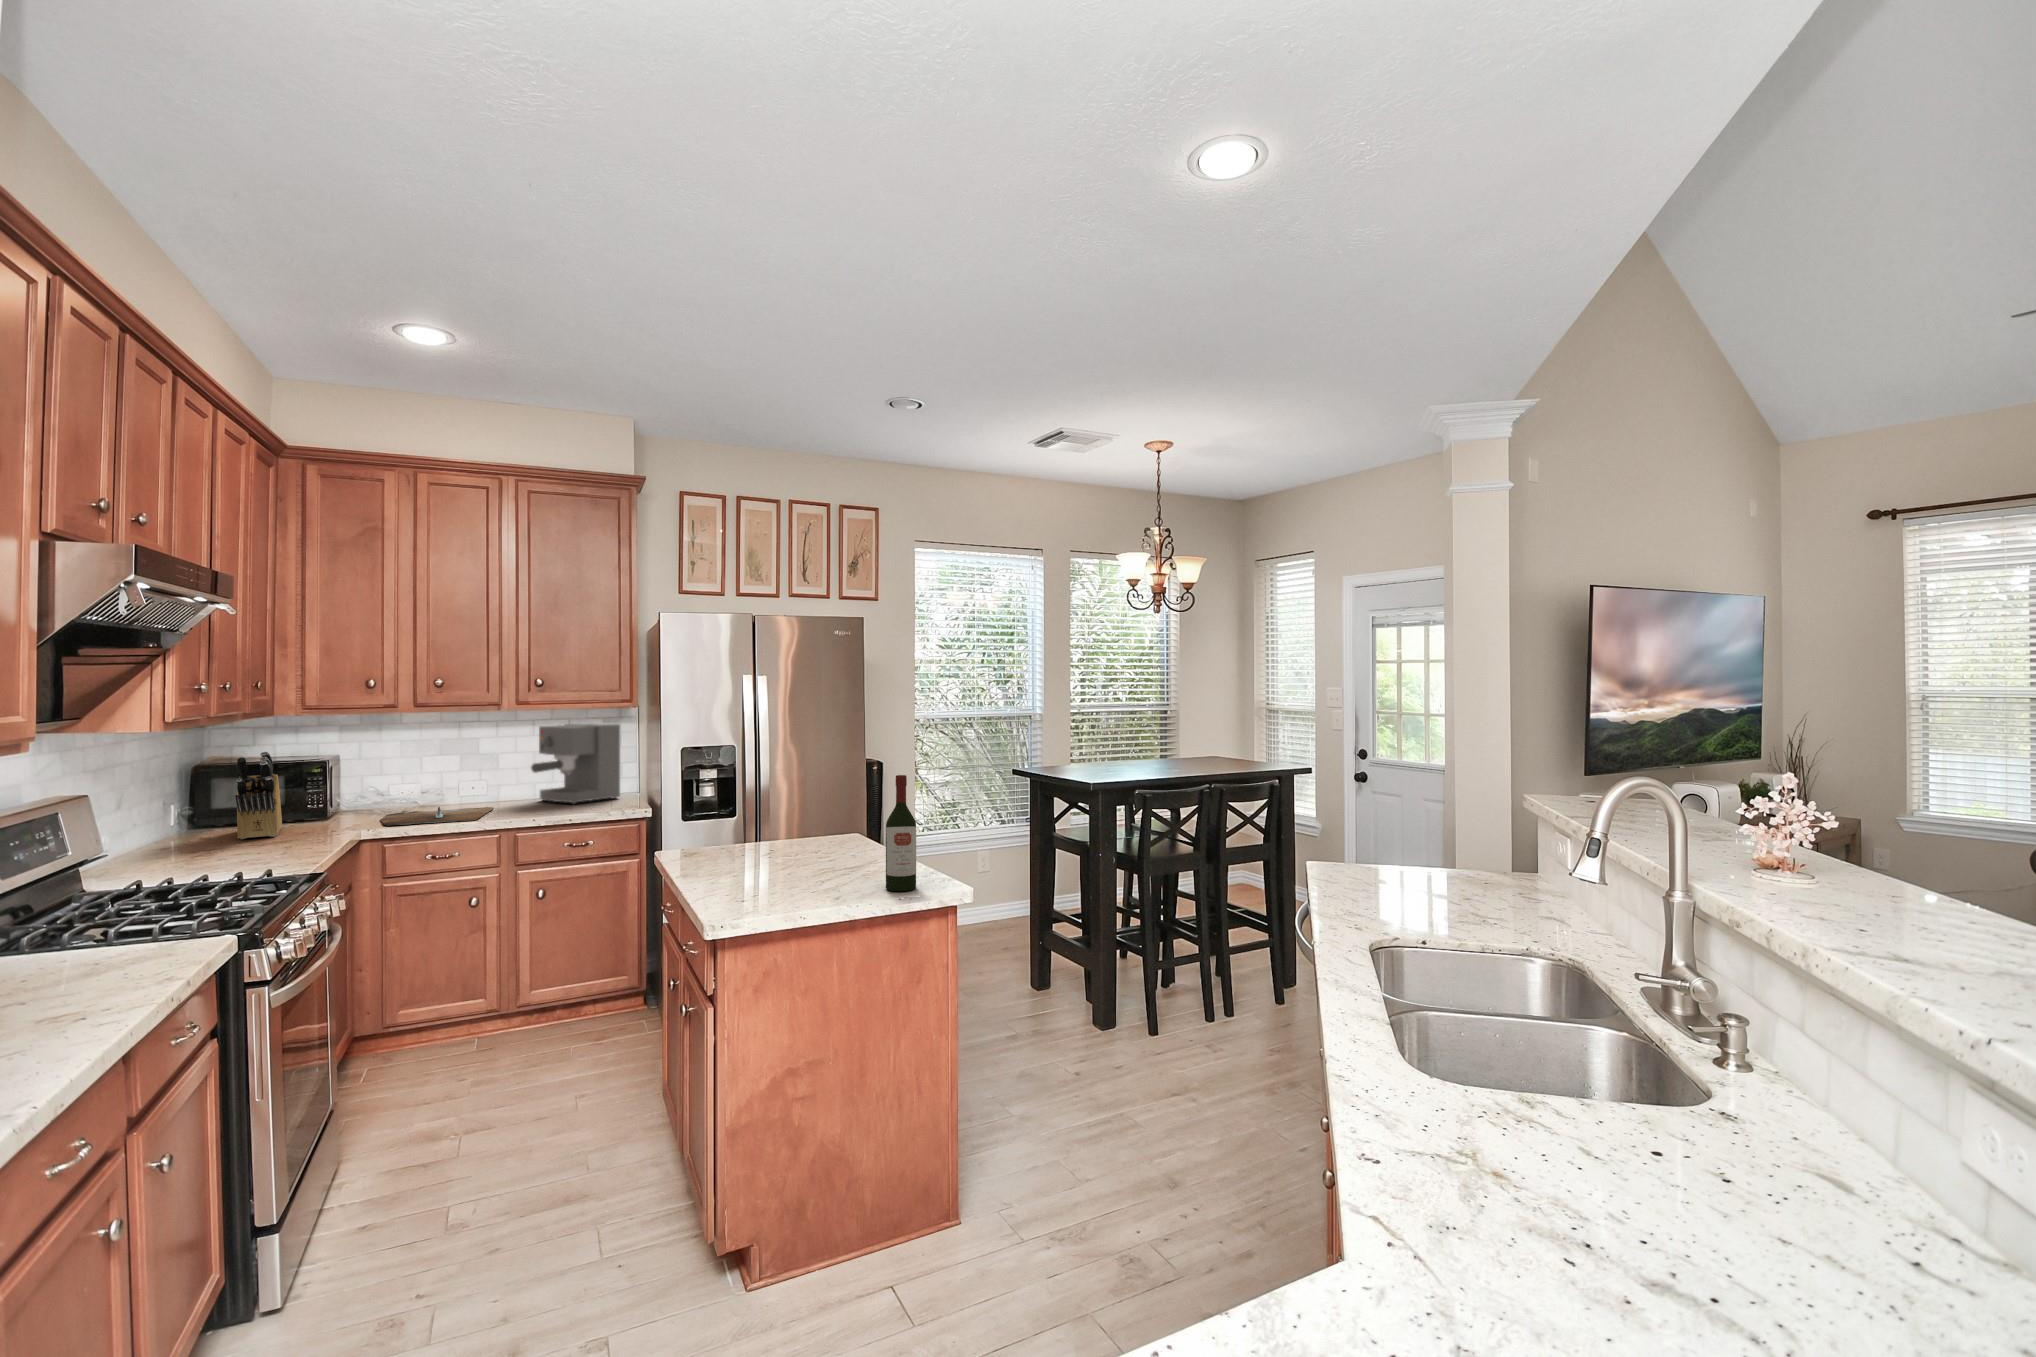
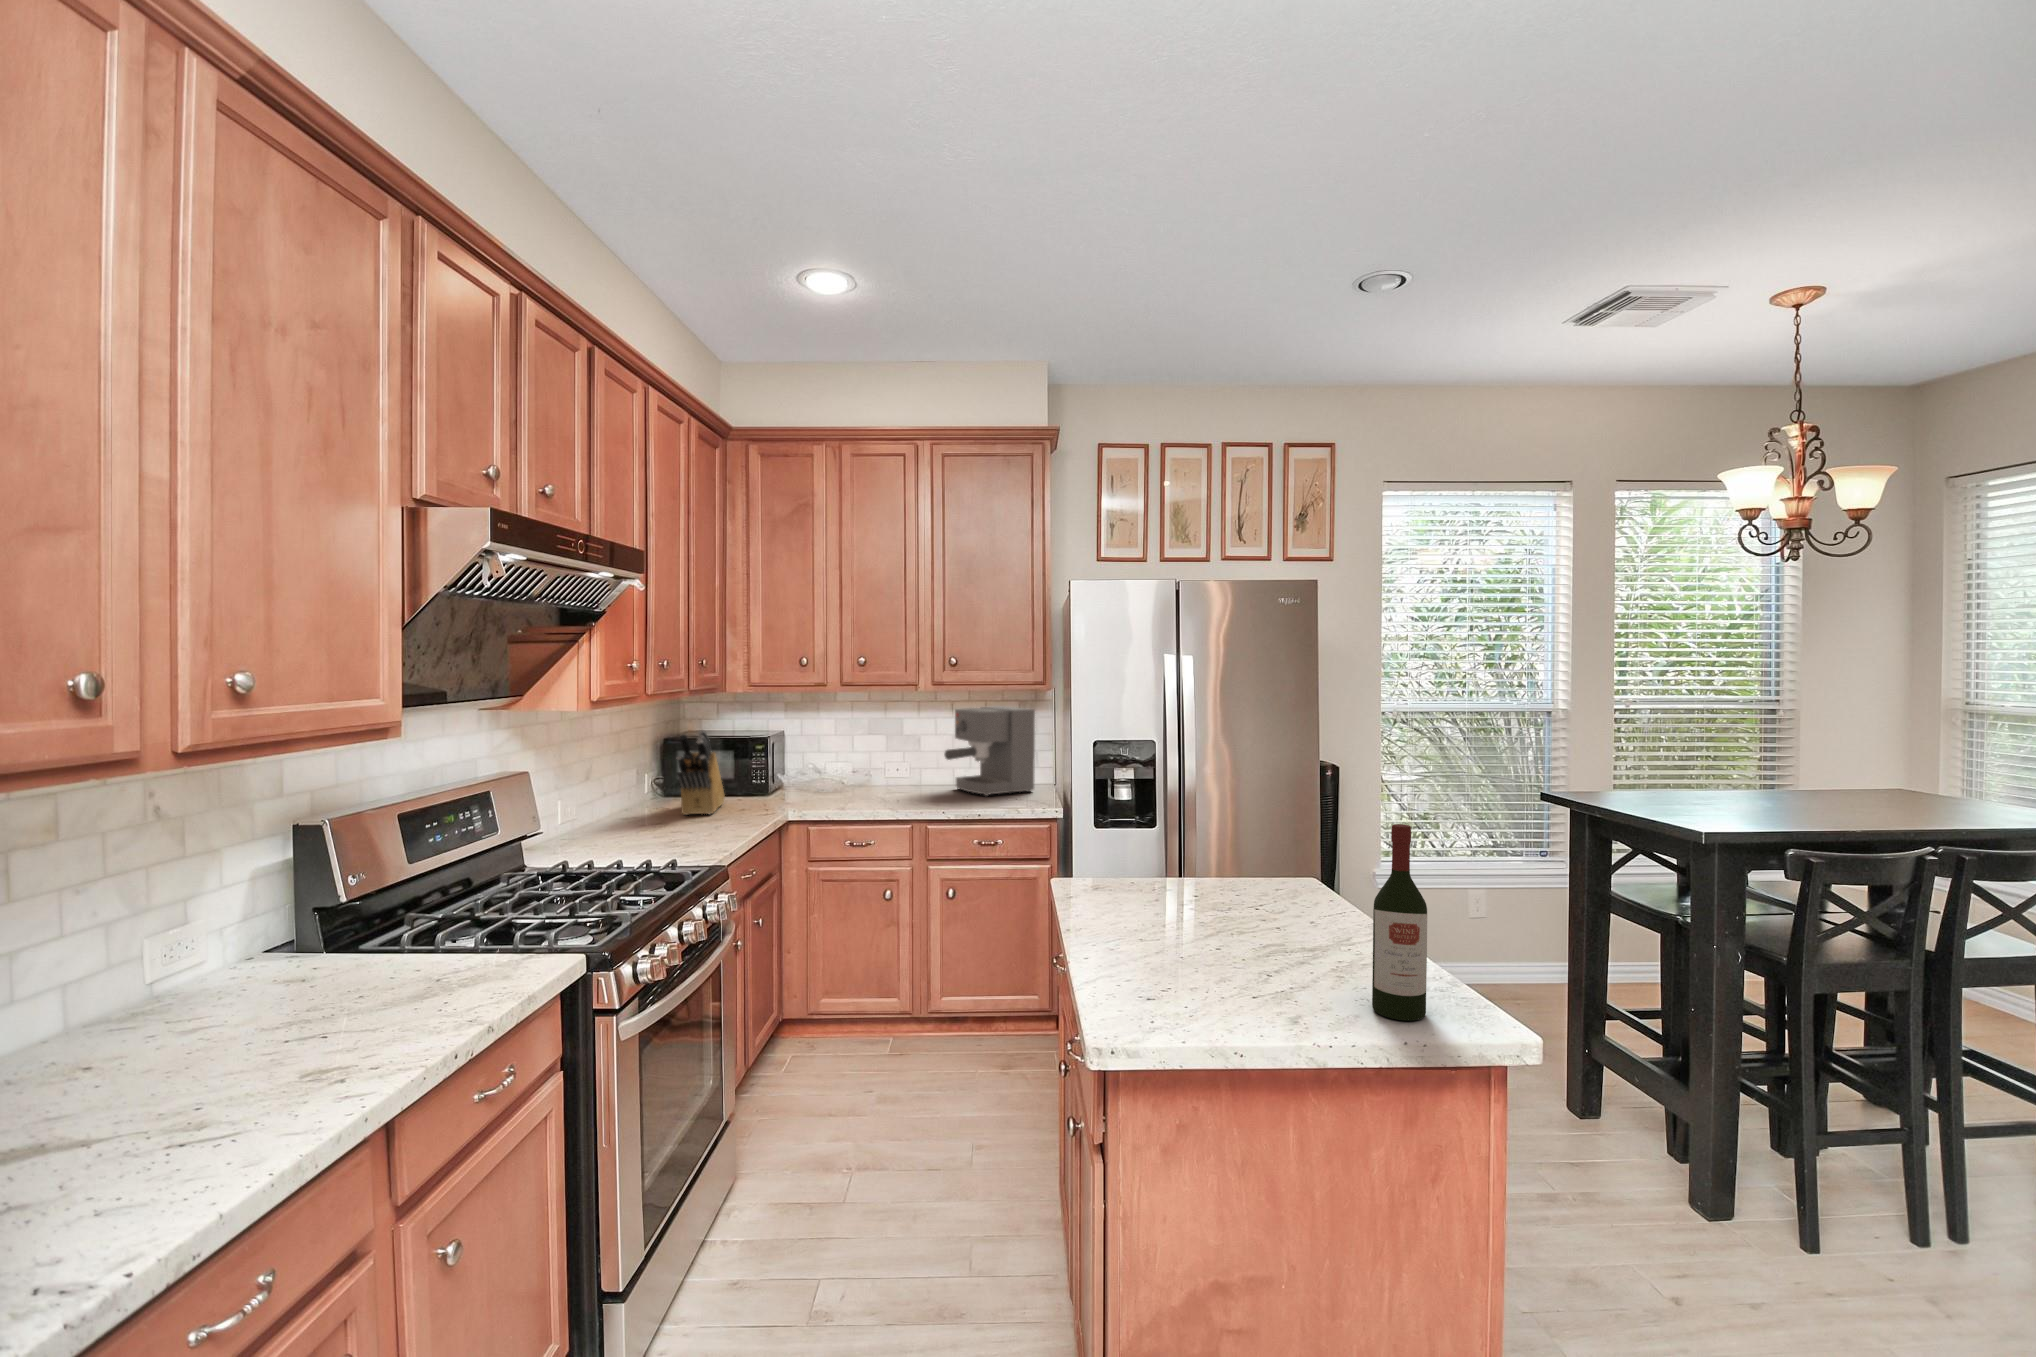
cutting board: present [381,807,493,826] -> none [805,792,910,810]

